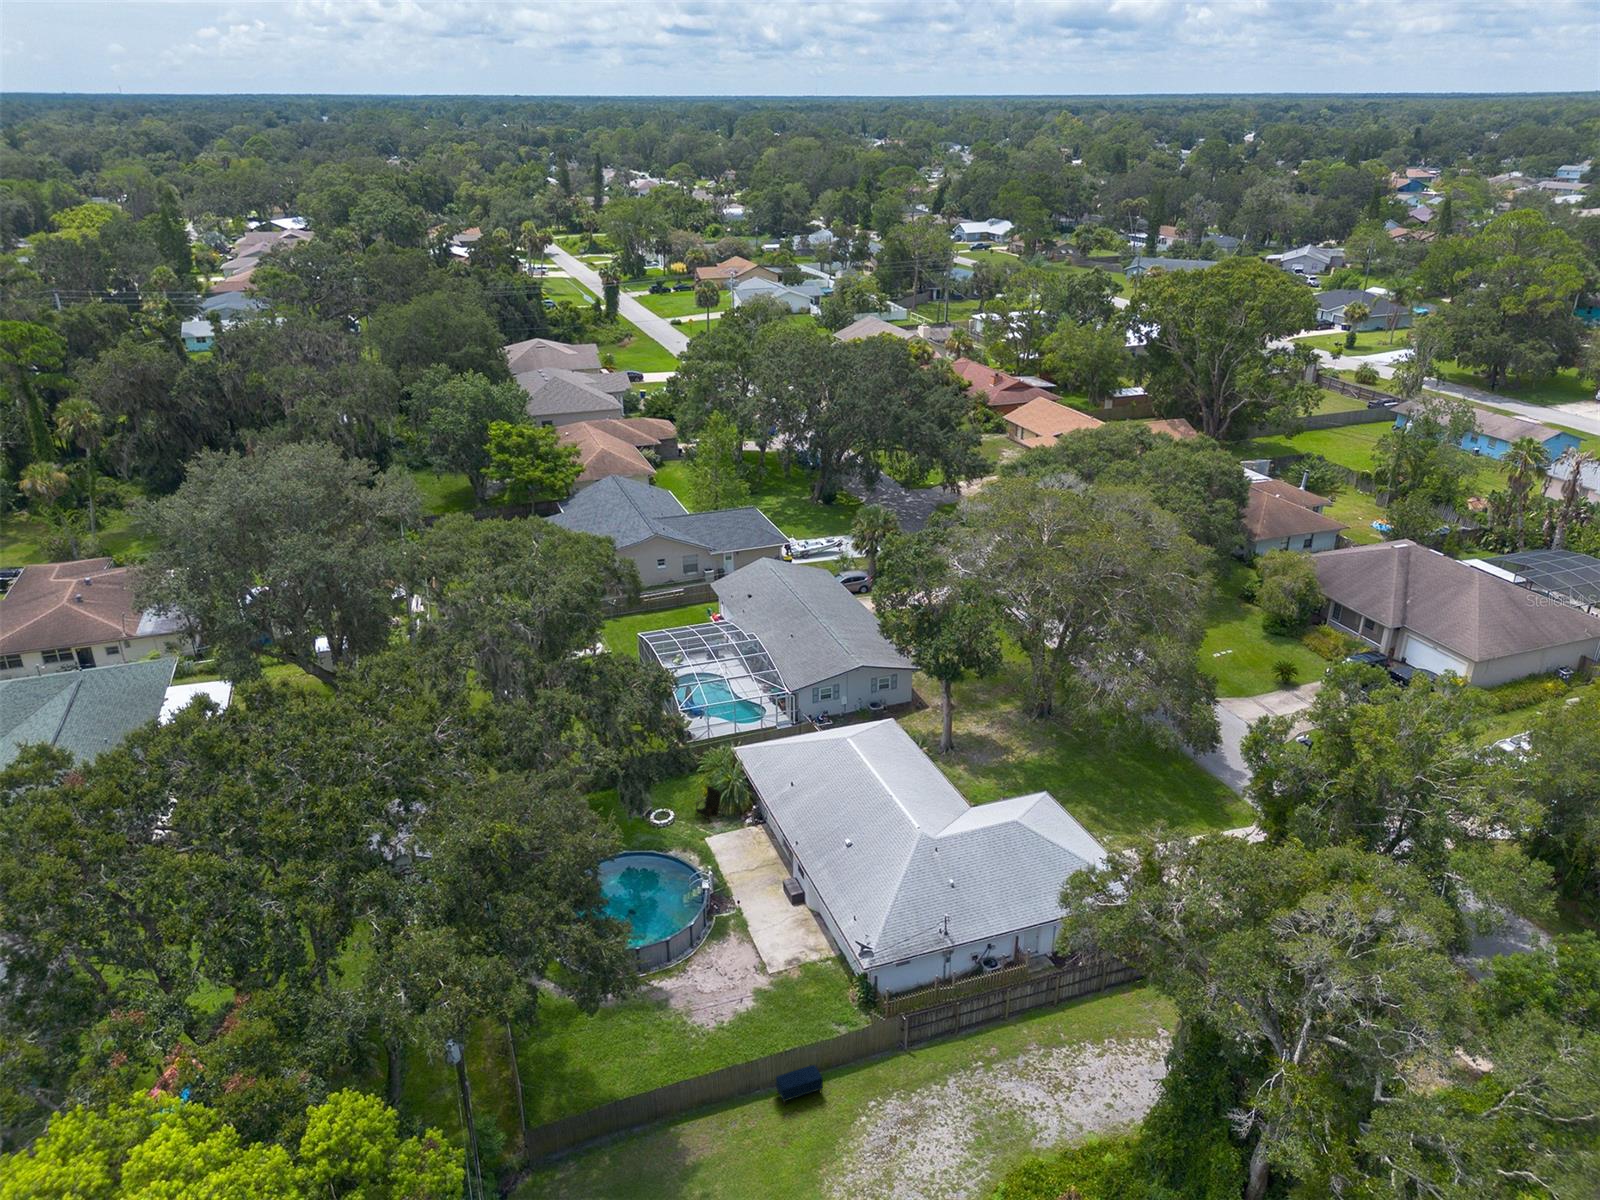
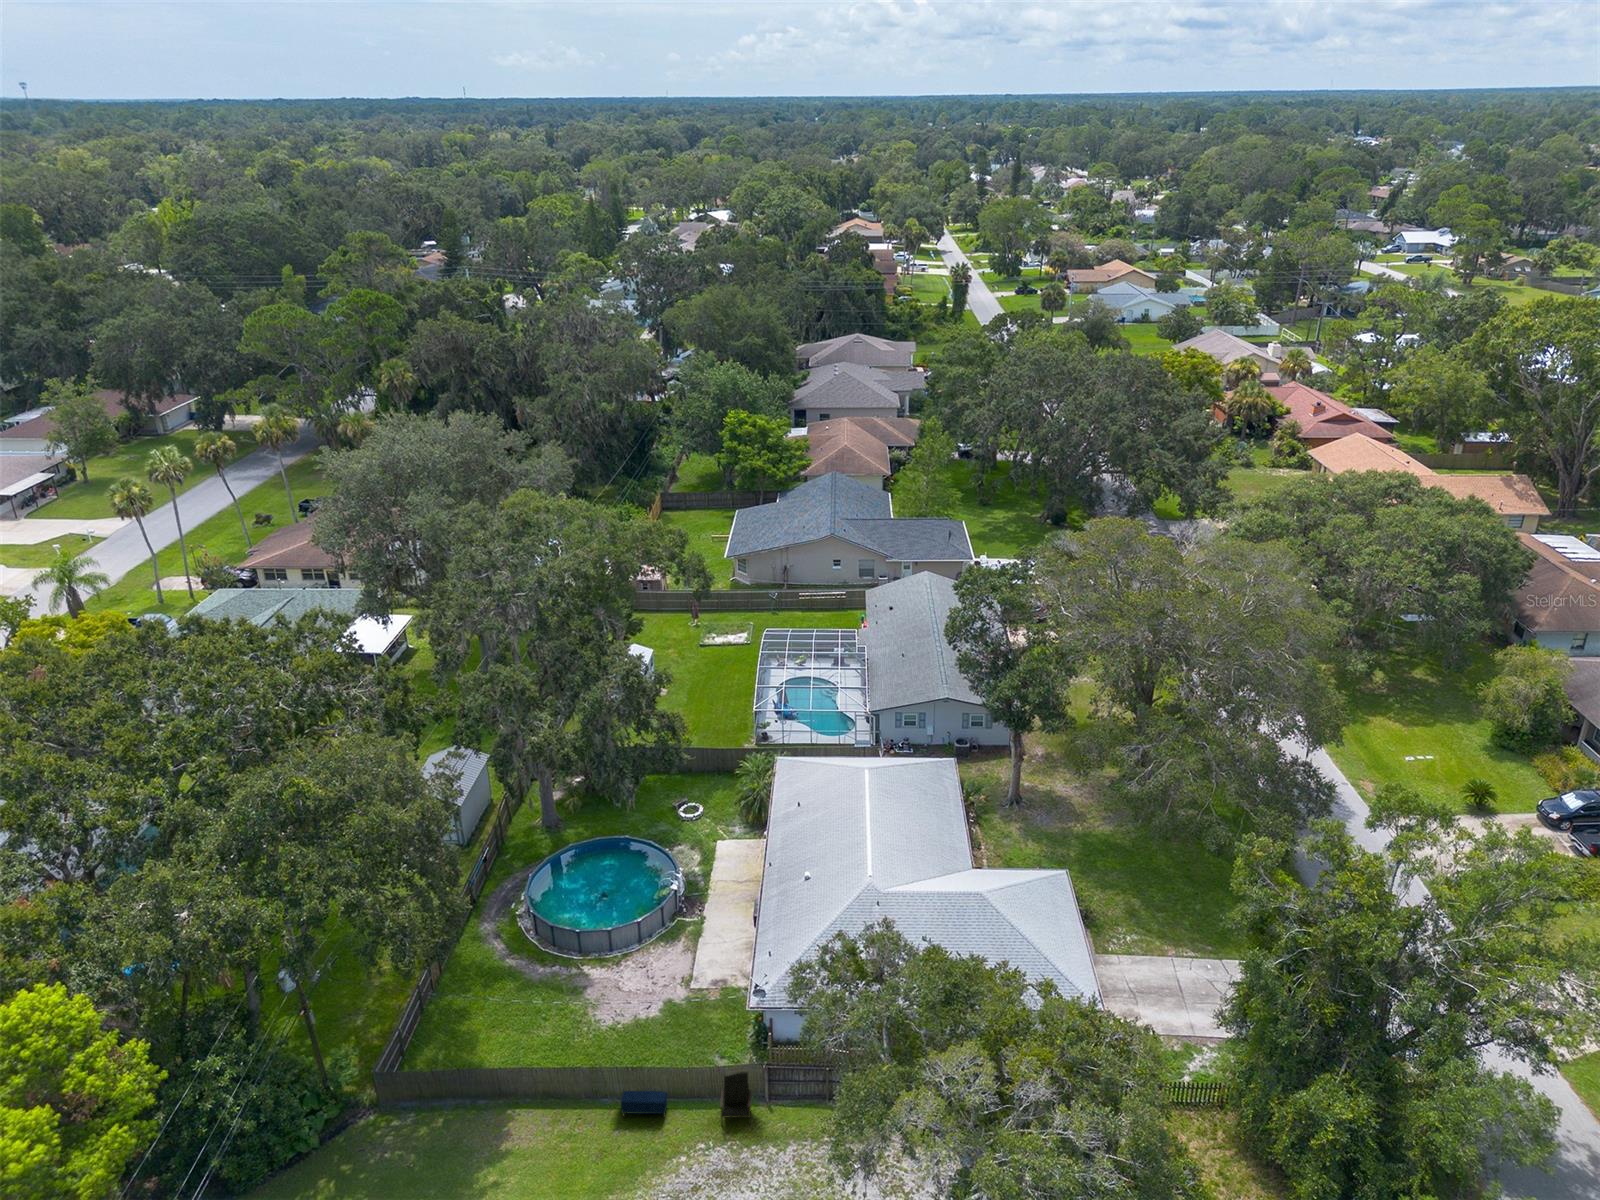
lounge chair: present [696,786,721,822] -> present [720,1072,751,1124]

